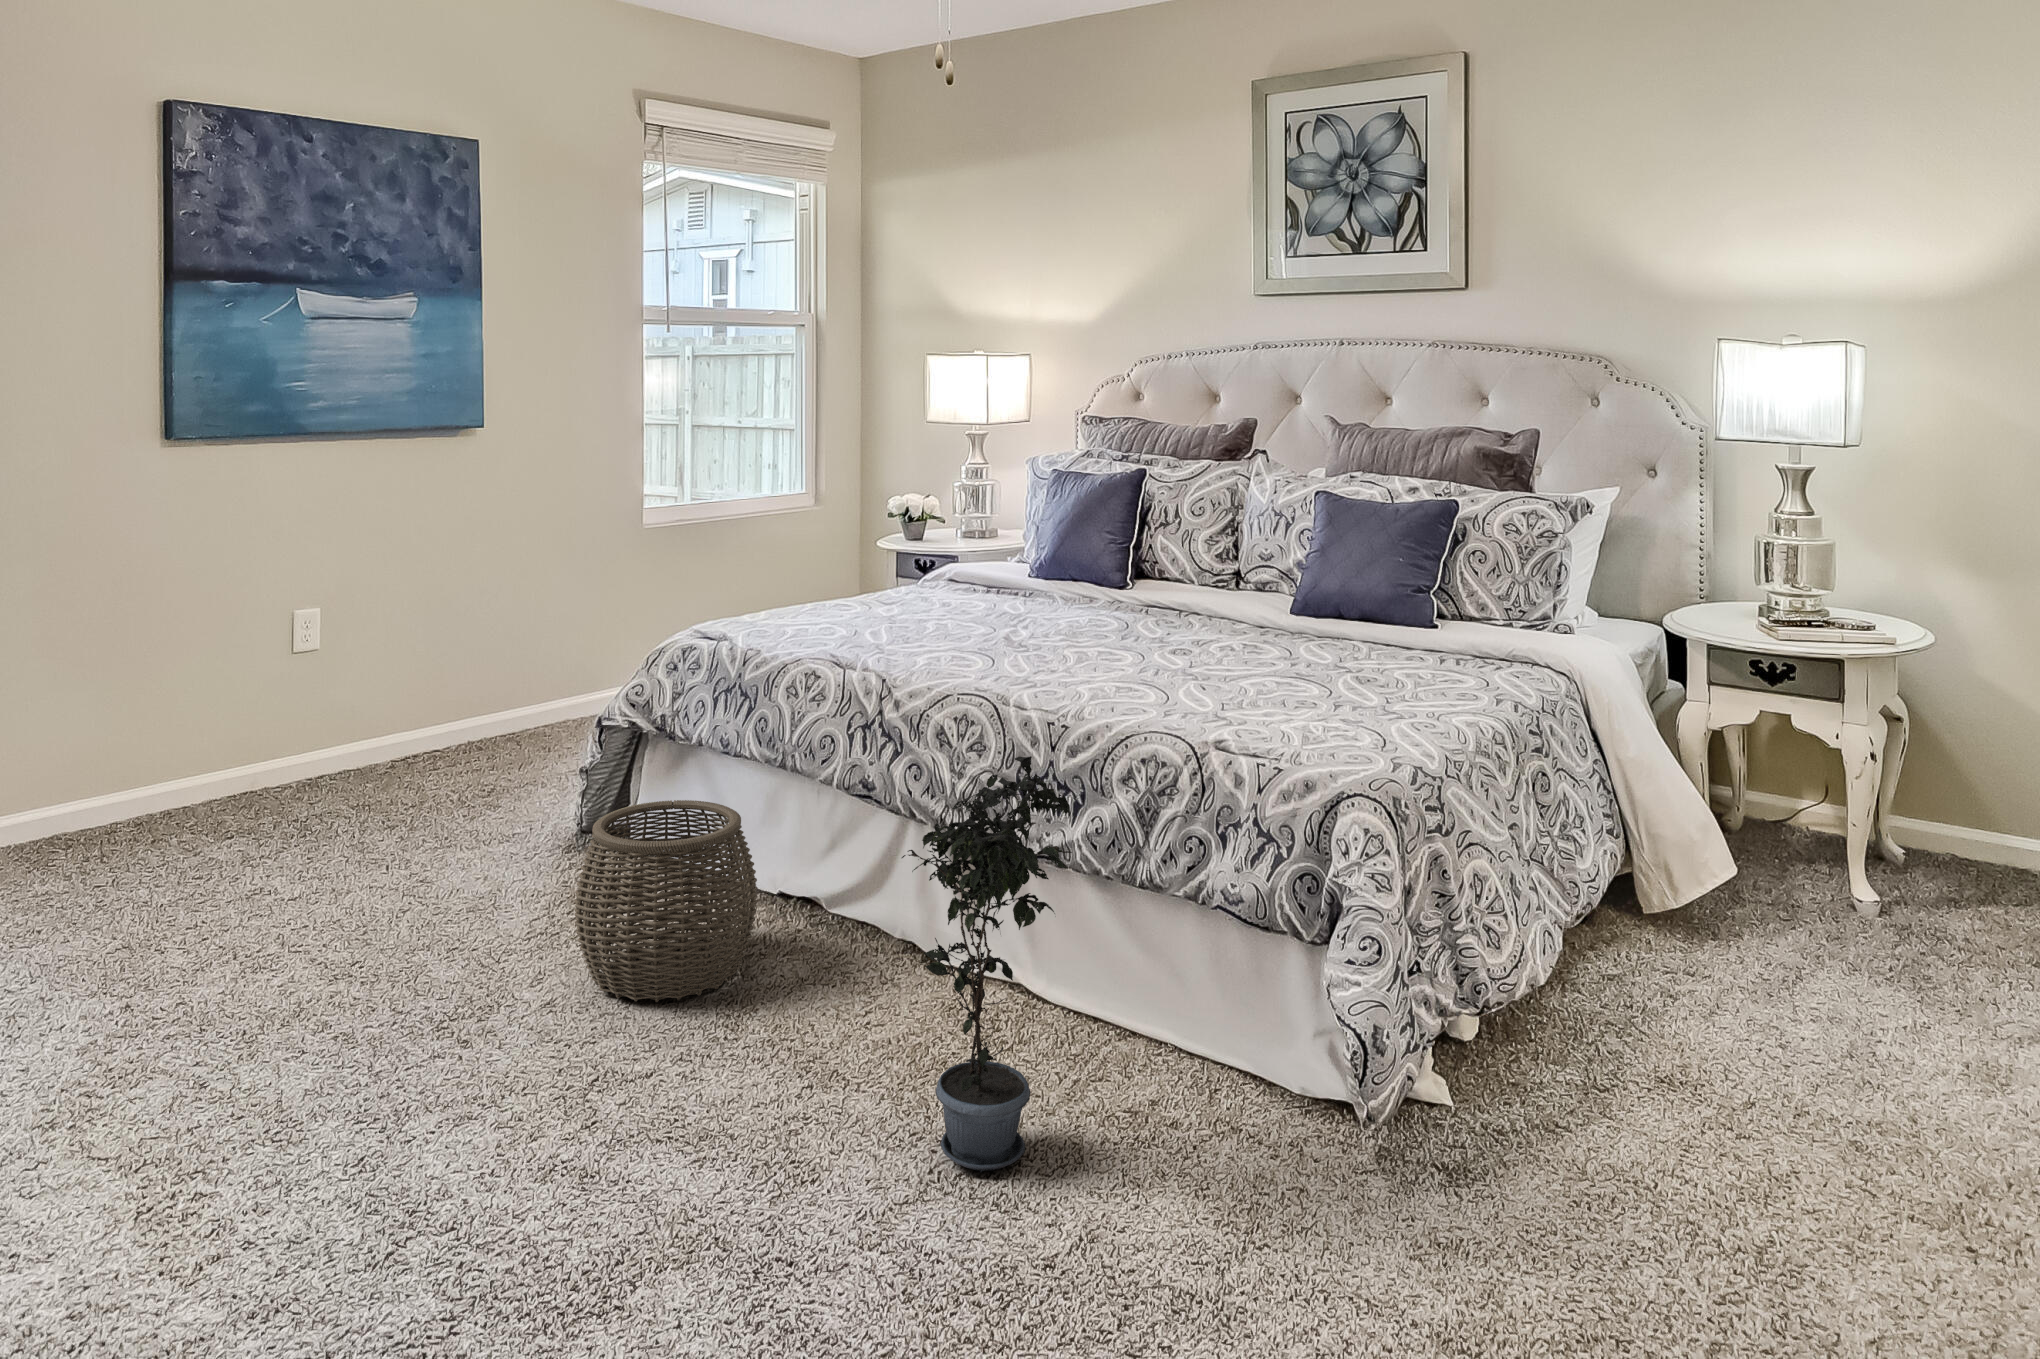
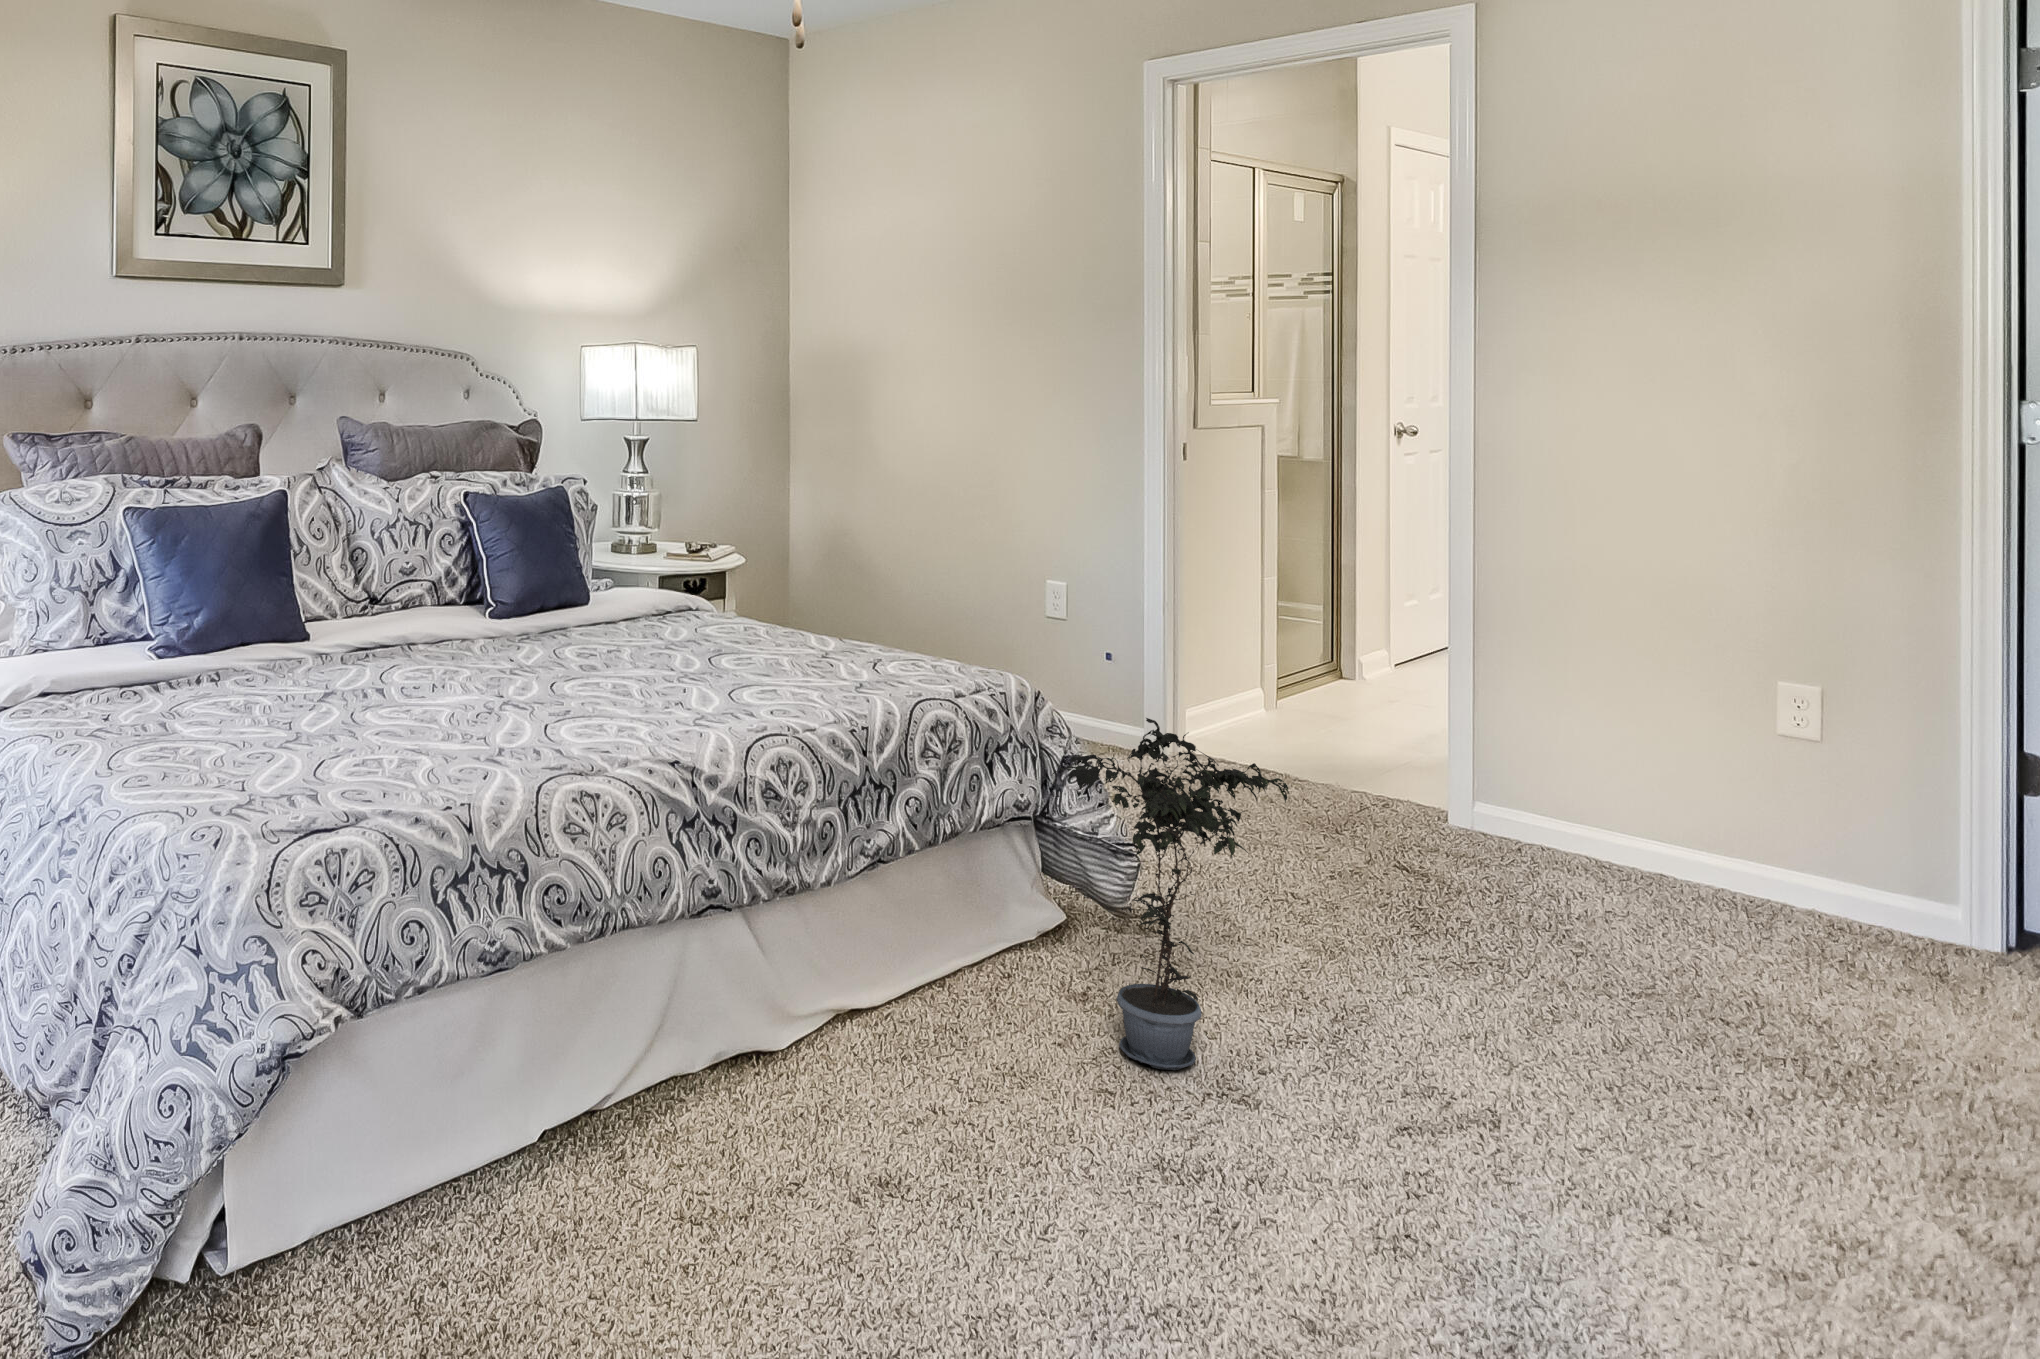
woven basket: present [575,800,758,1002] -> none [658,970,898,1265]

